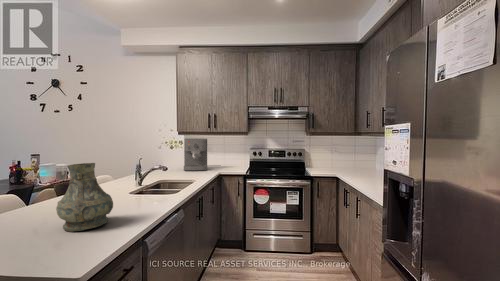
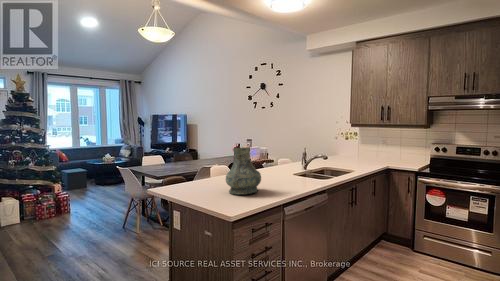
coffee maker: present [184,138,207,171] -> none [354,131,381,163]

